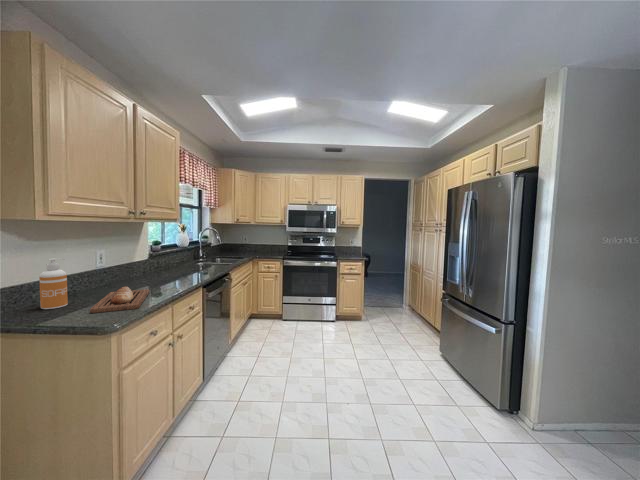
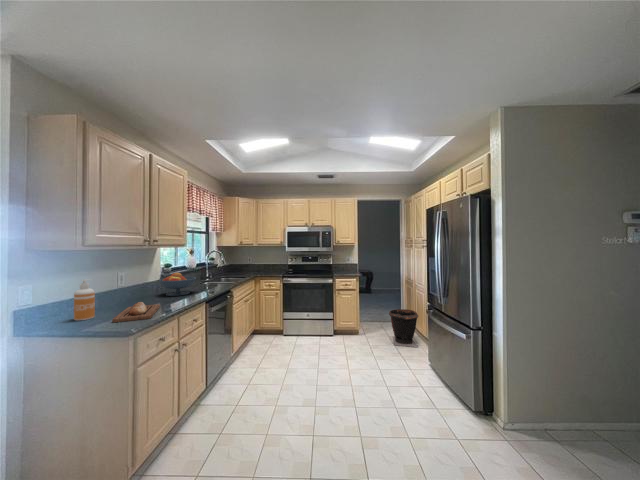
fruit bowl: none [146,251,190,278] -> present [159,273,196,296]
waste bin: none [396,296,427,336] -> present [389,309,418,347]

